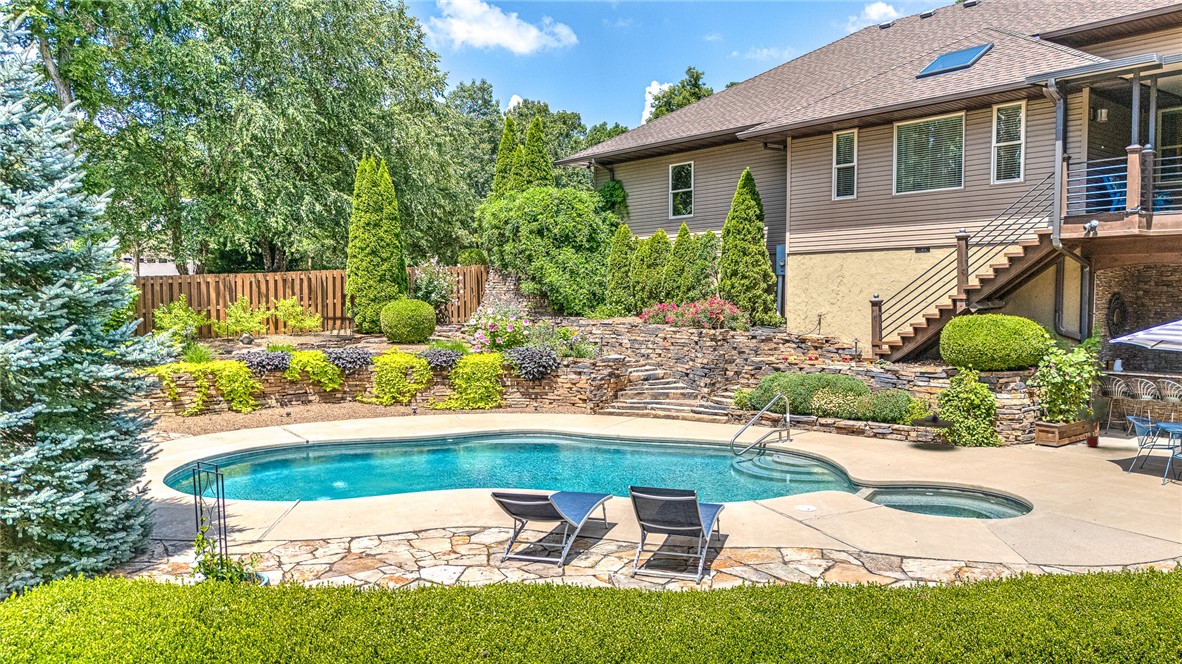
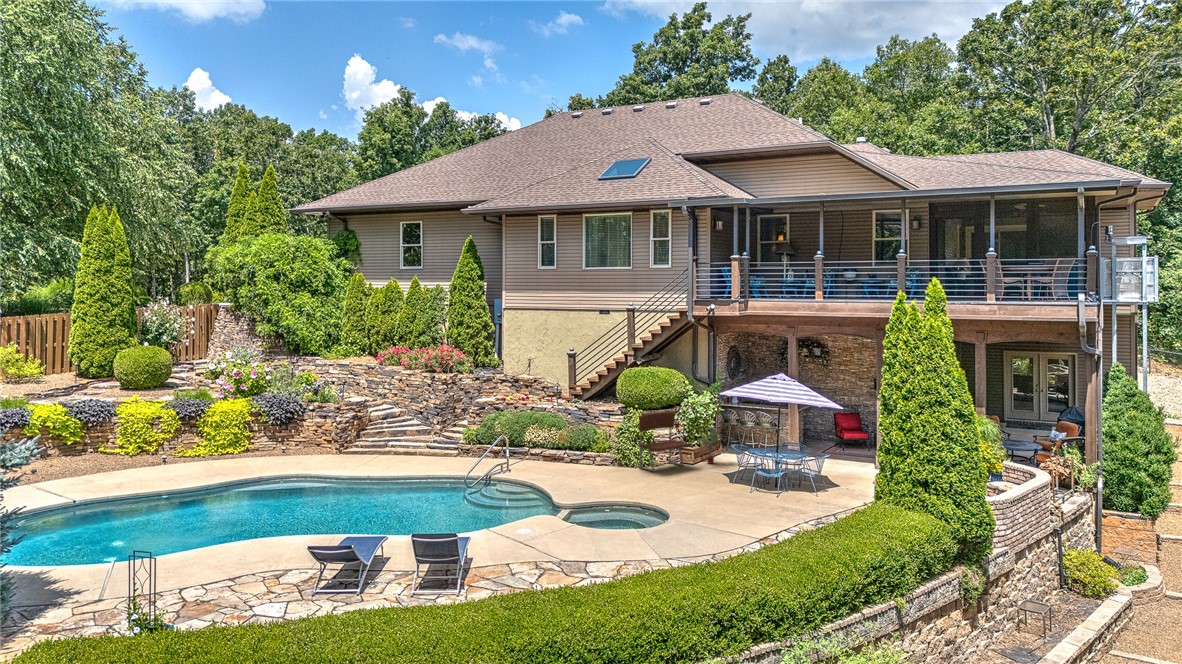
bench: present [323,293,355,338] -> present [638,412,691,472]
side table: present [911,414,955,448] -> none [595,446,624,473]

